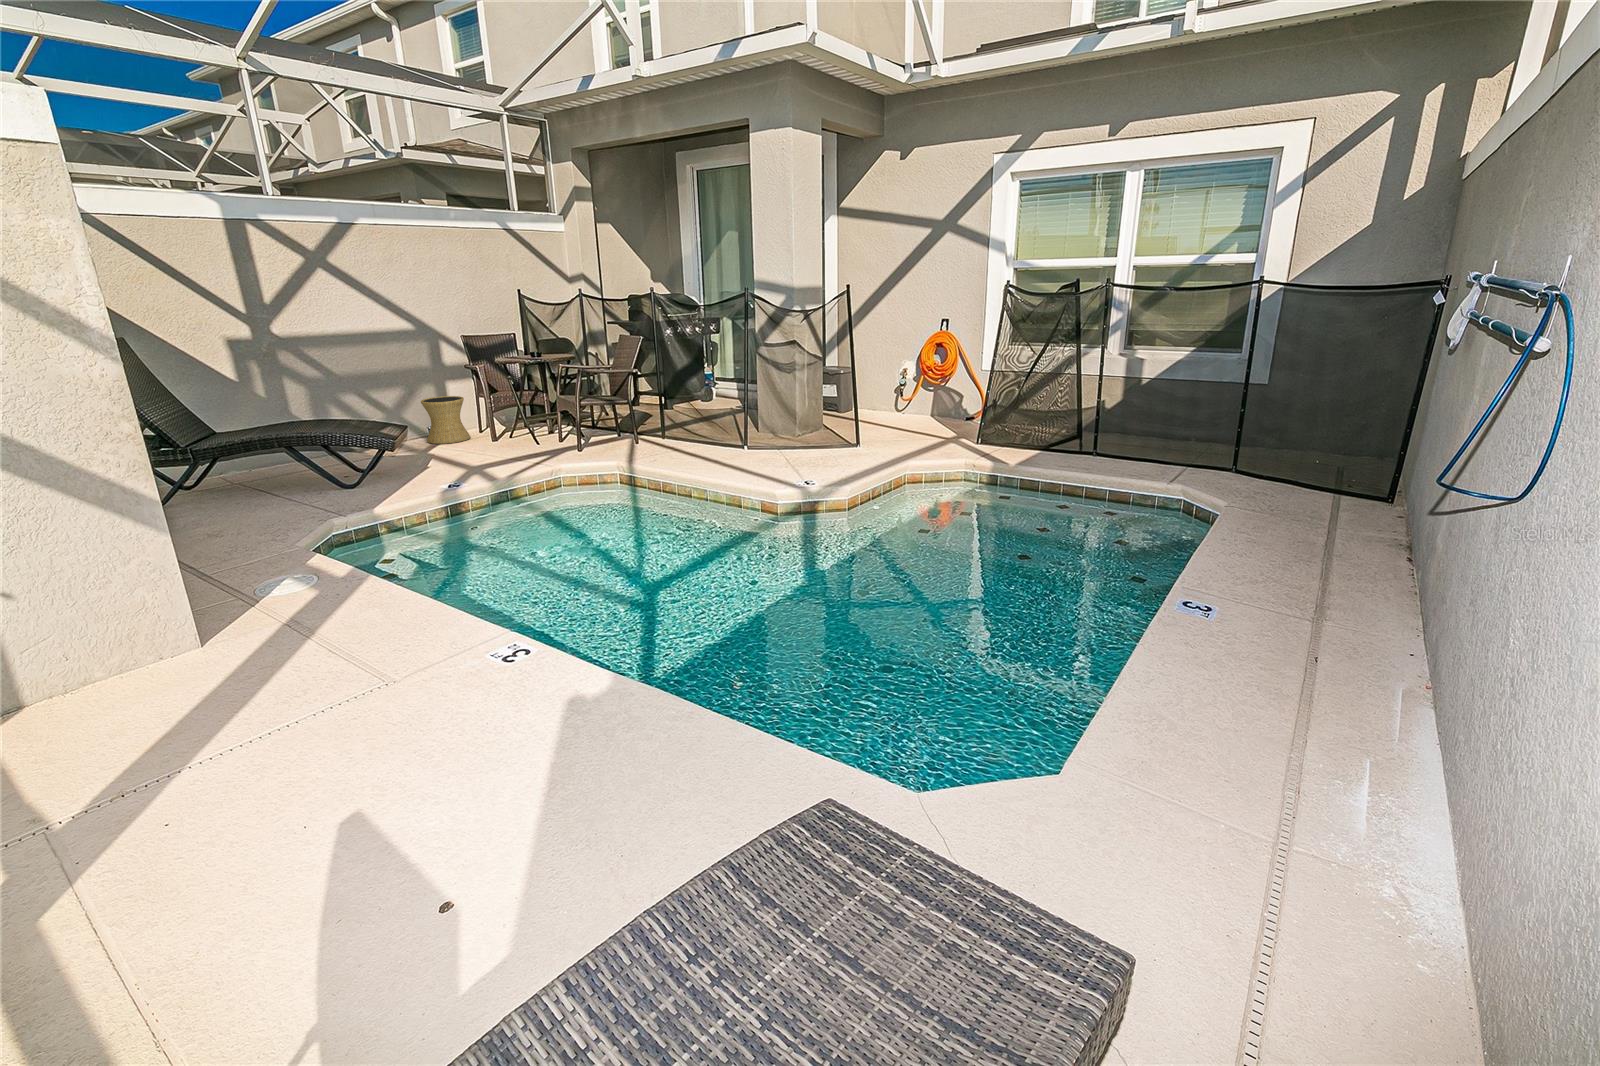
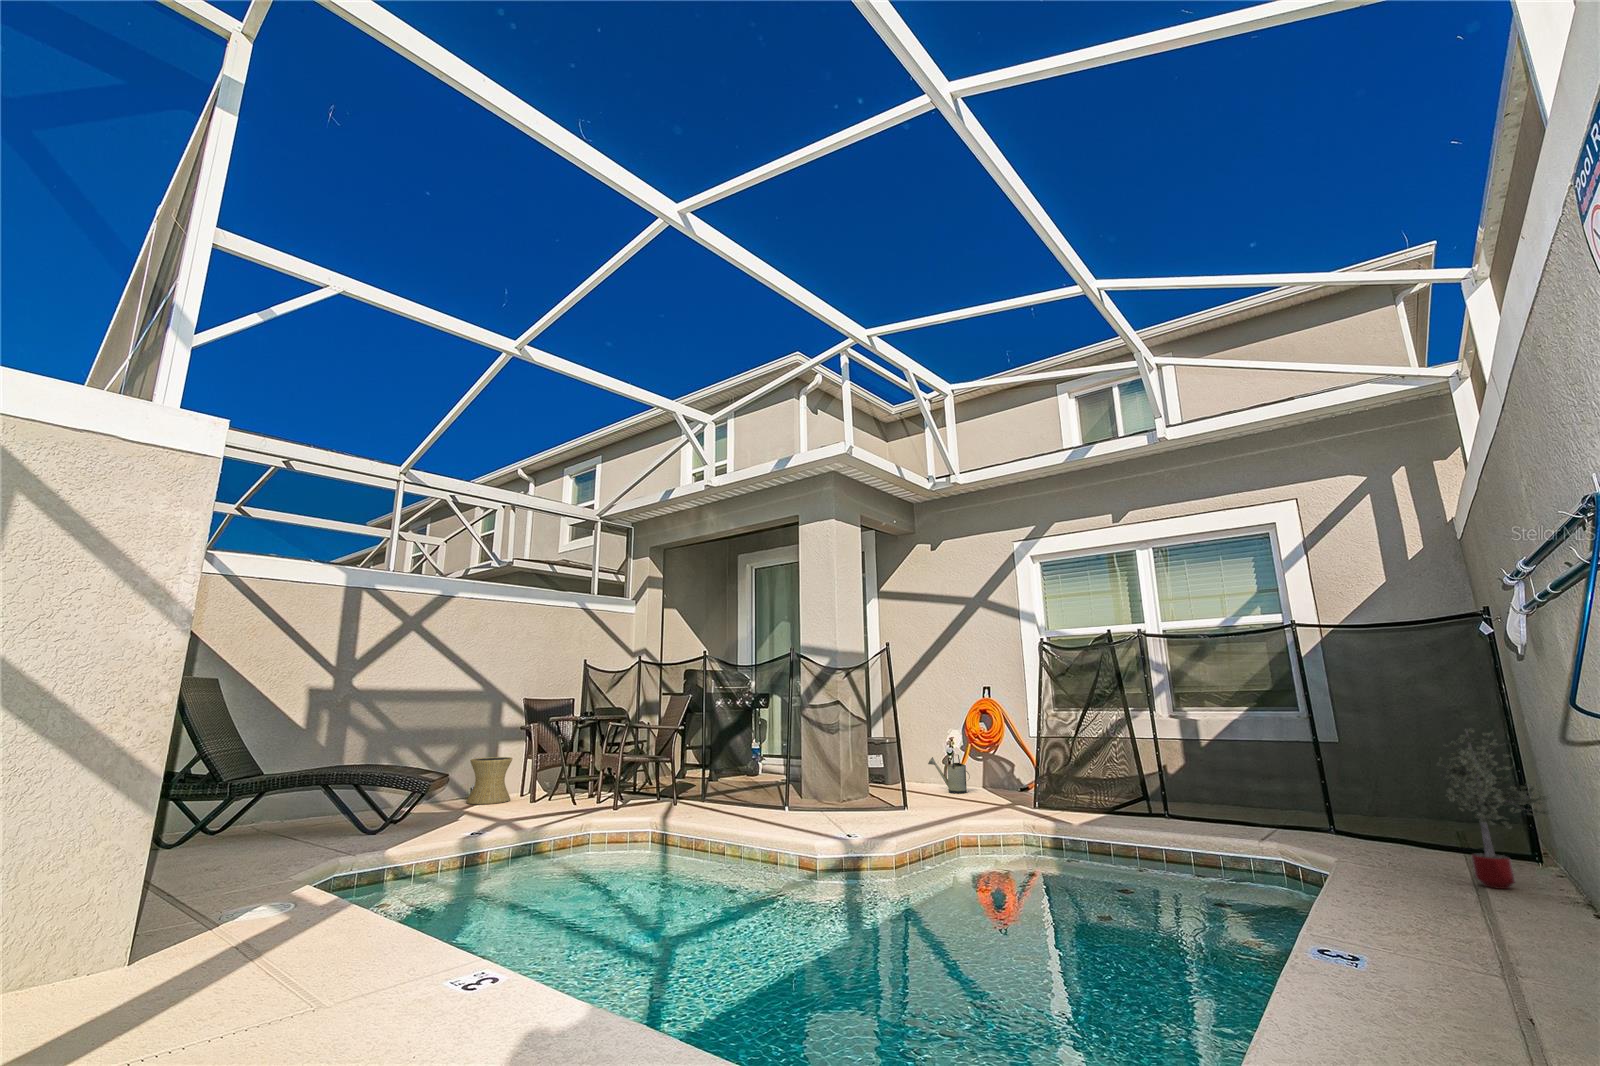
watering can: none [881,386,920,423] -> present [928,755,969,794]
potted tree: none [1333,404,1421,534] -> present [1437,728,1549,889]

